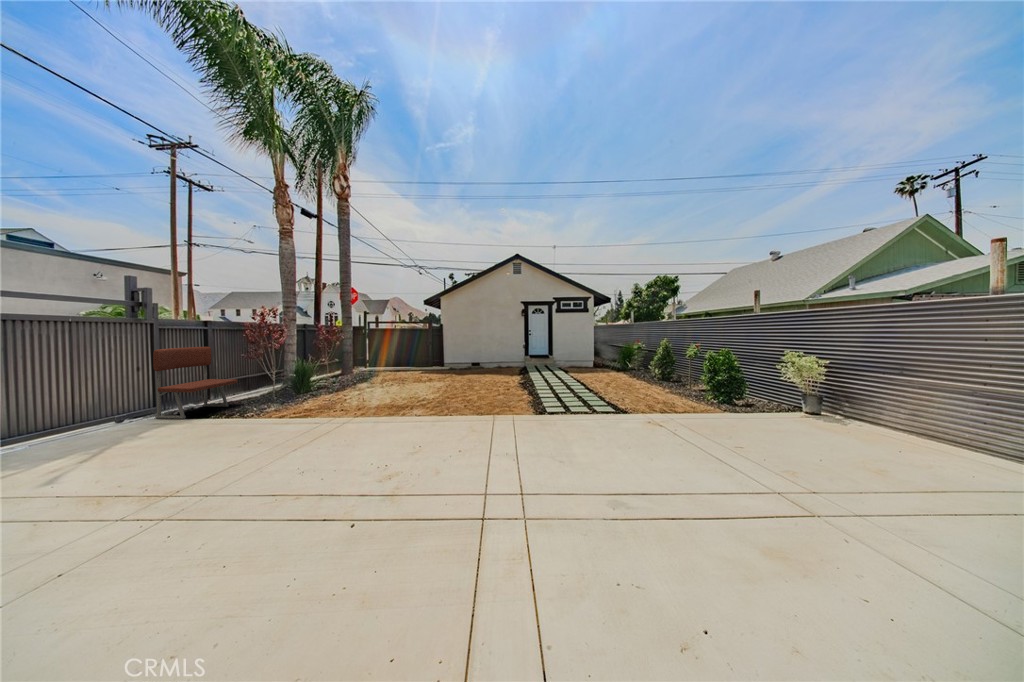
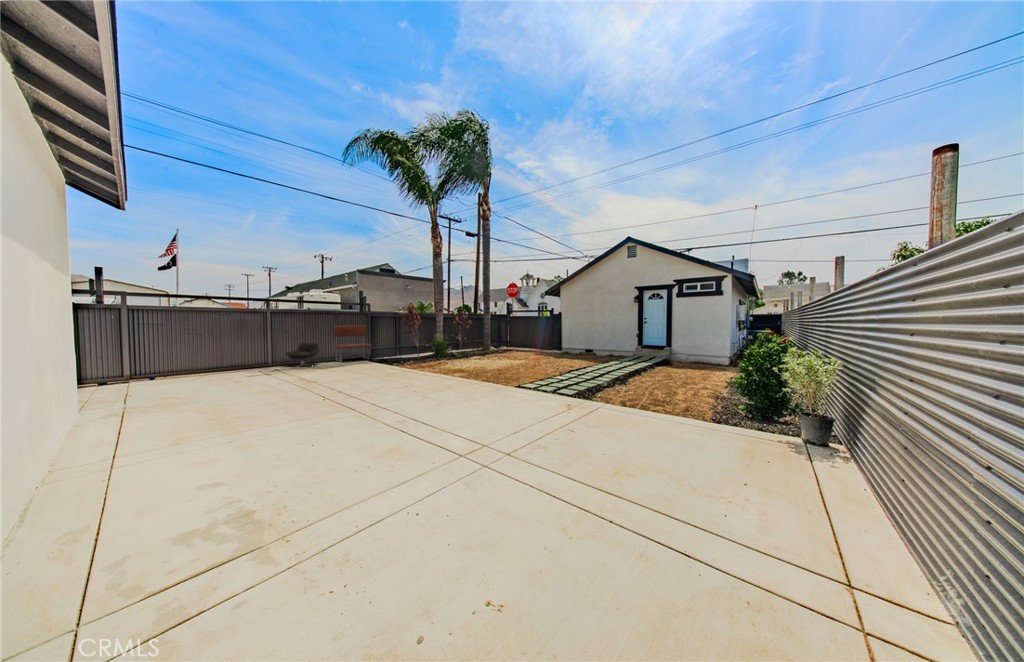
lounge chair: none [63,387,152,447] -> present [286,343,319,365]

